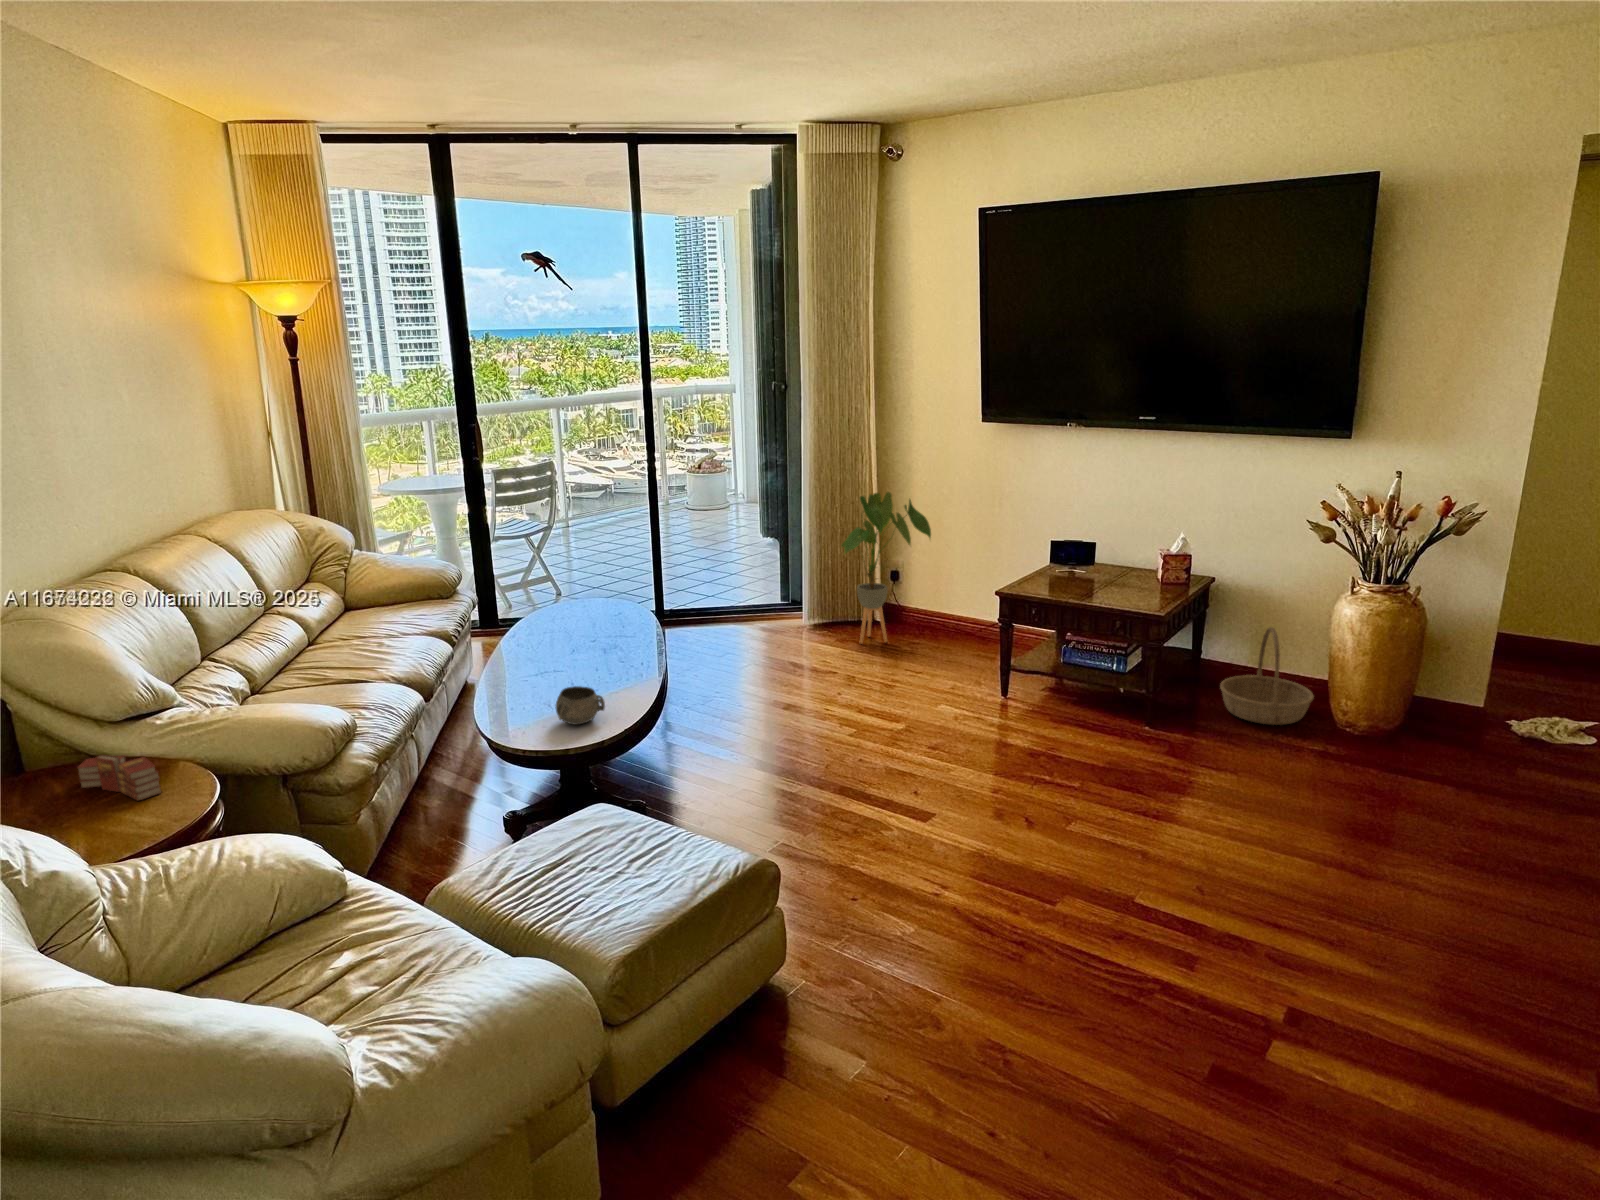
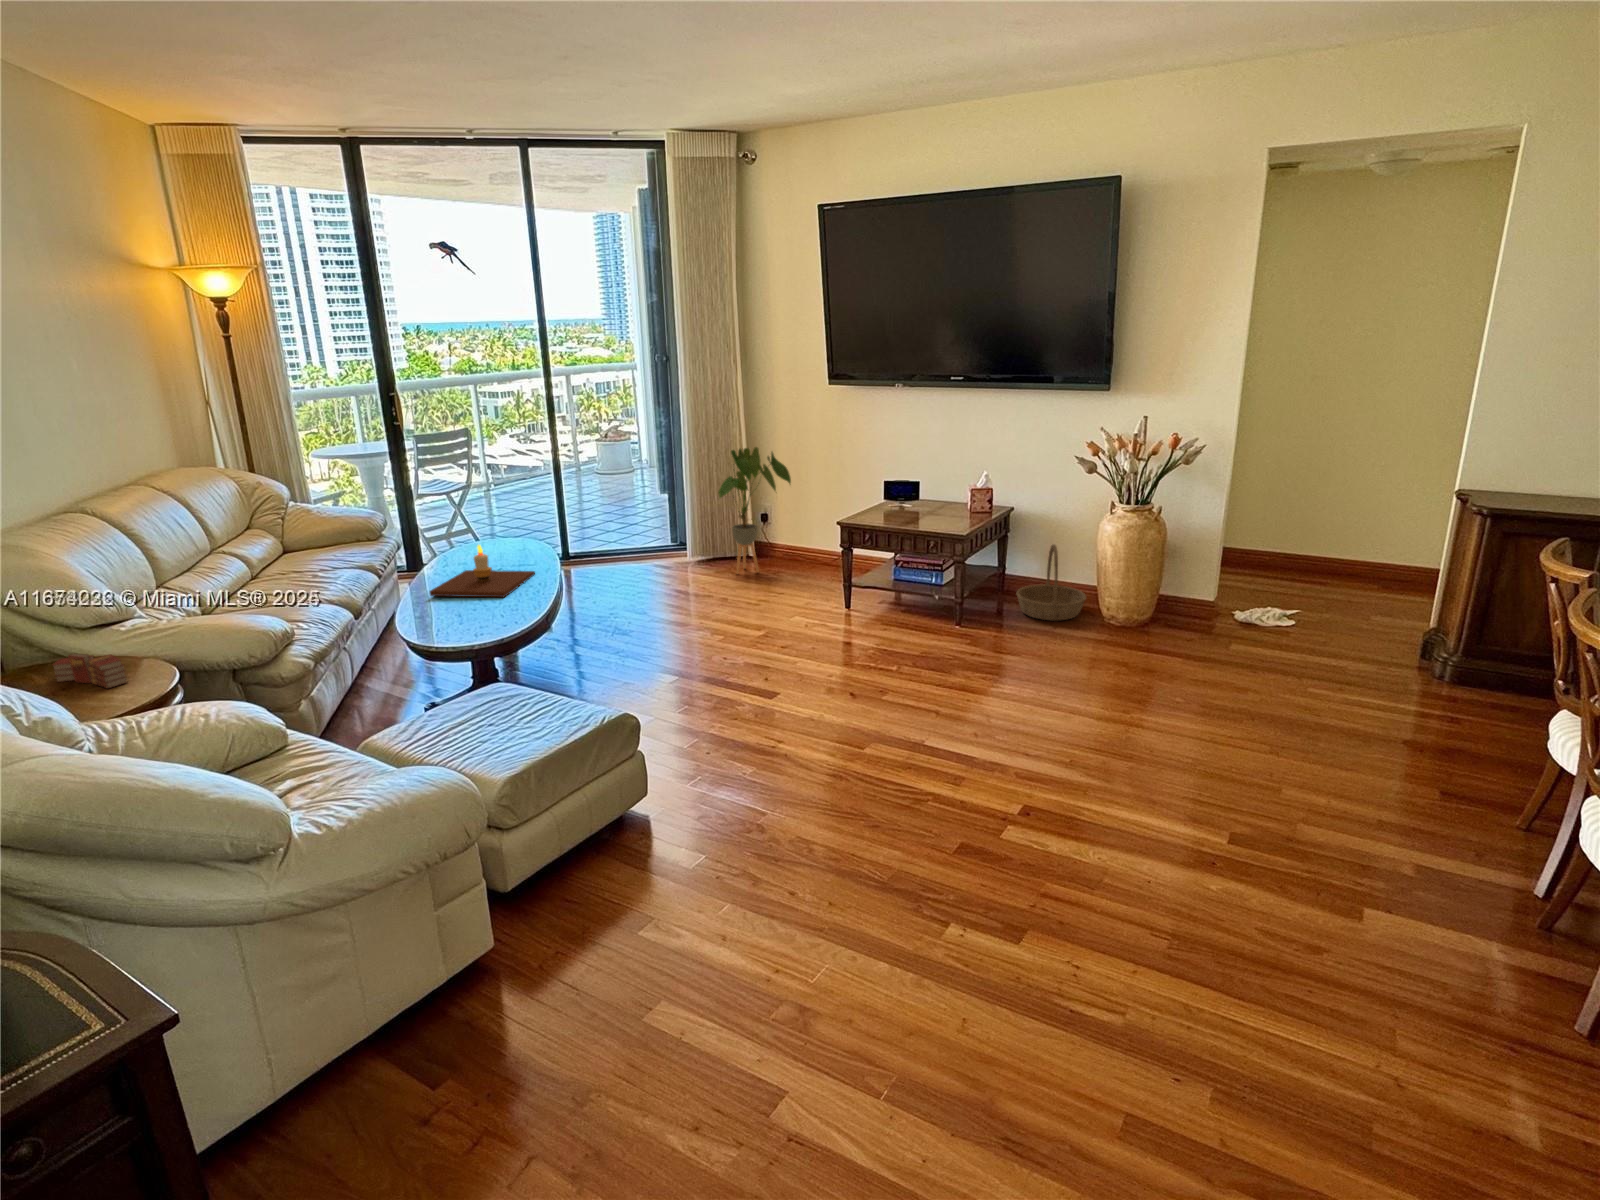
candle: none [510,615,634,682] -> present [430,545,535,597]
decorative bowl: present [555,686,605,725] -> none [465,597,507,628]

